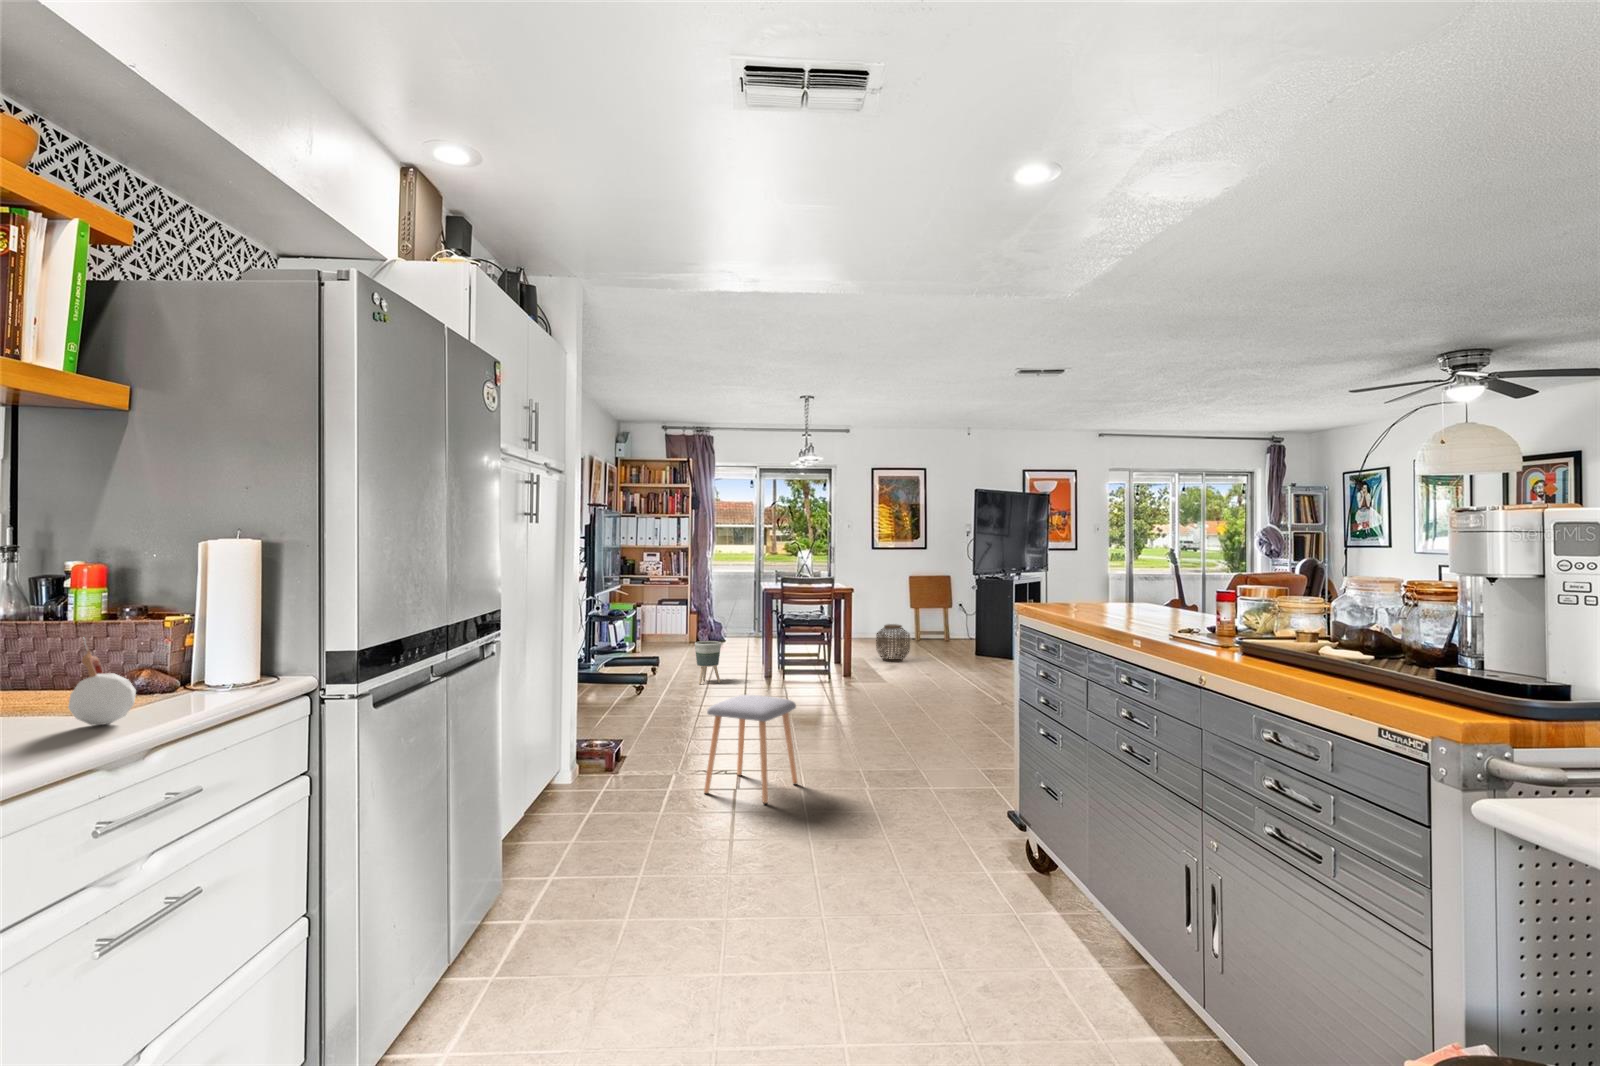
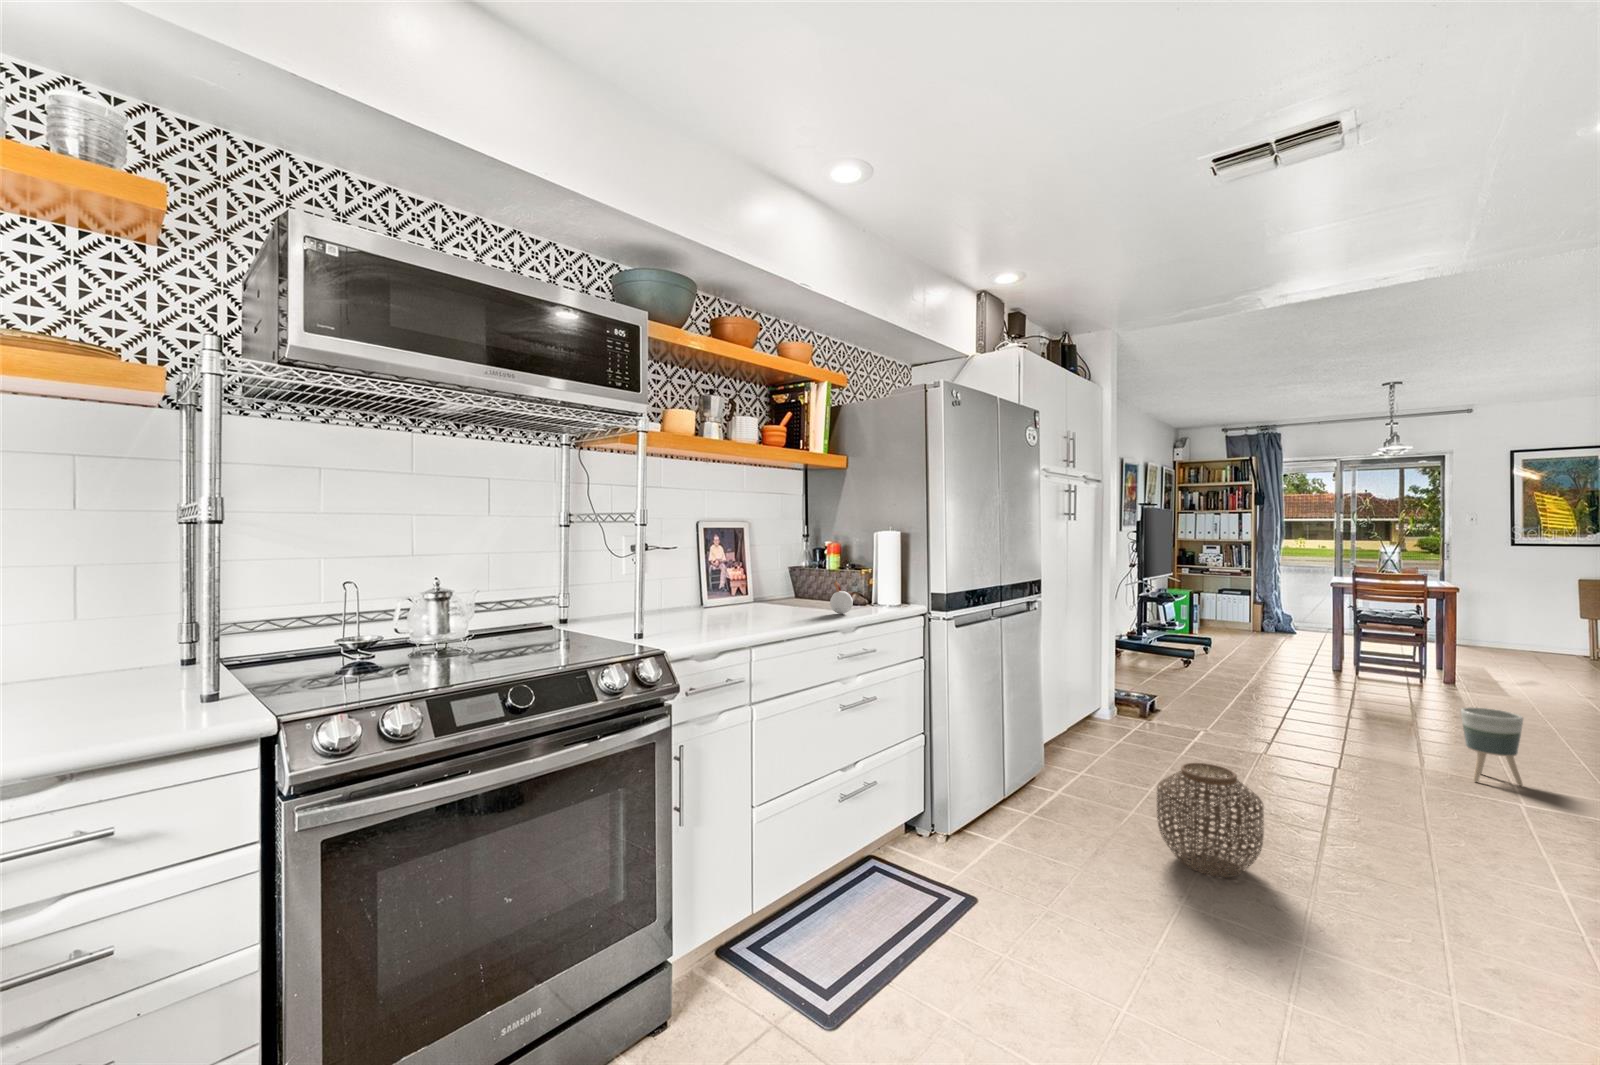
woven basket: present [876,624,910,662] -> present [1157,763,1264,877]
planter: present [695,641,721,684] -> present [1461,707,1523,786]
stool: present [704,694,797,804] -> none [1227,672,1333,772]

